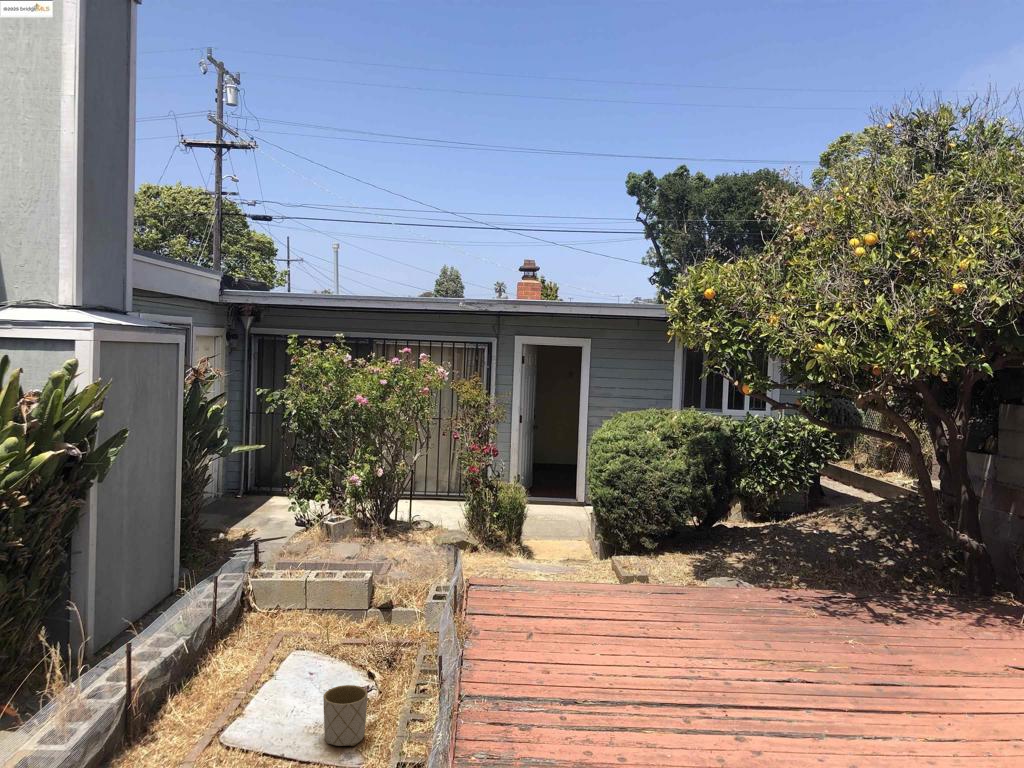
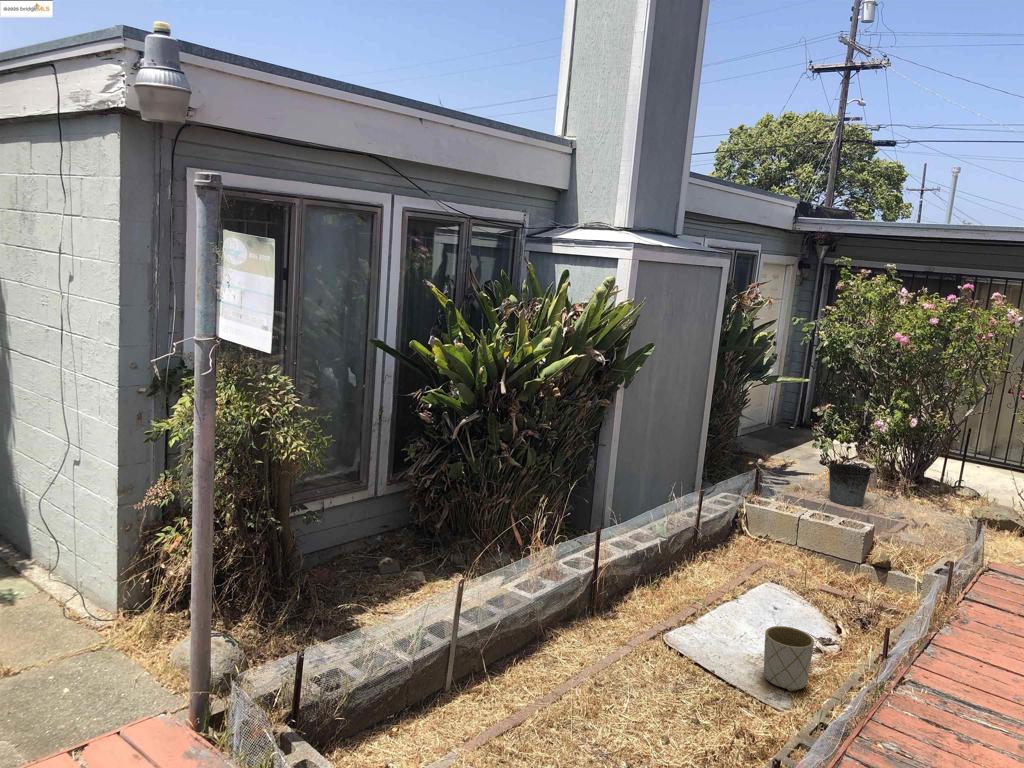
bucket: none [319,520,358,559] -> present [829,464,874,506]

